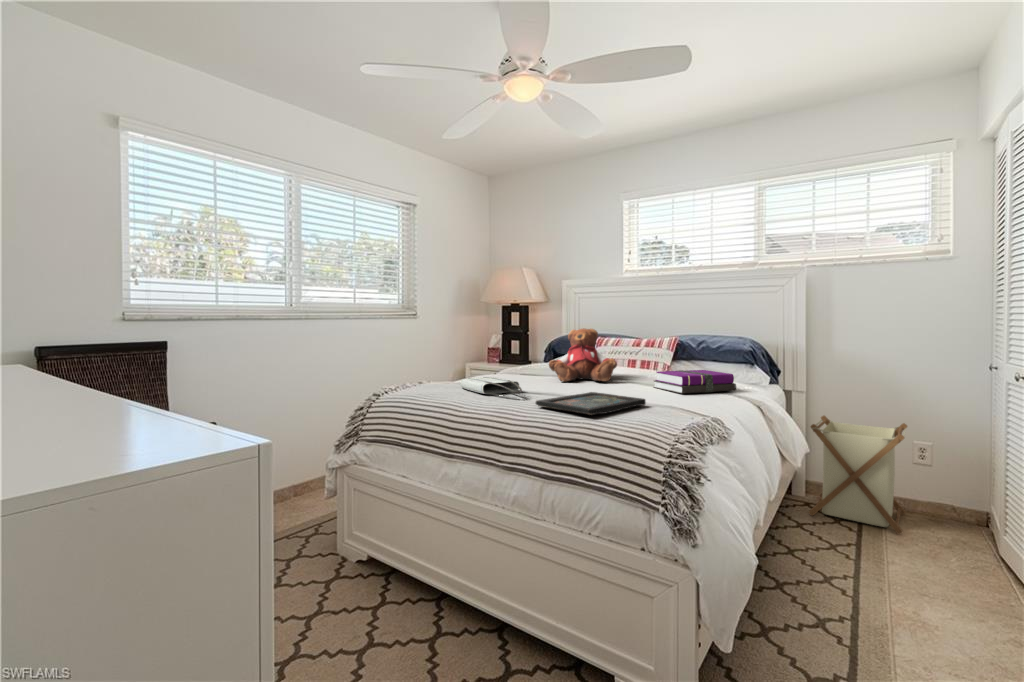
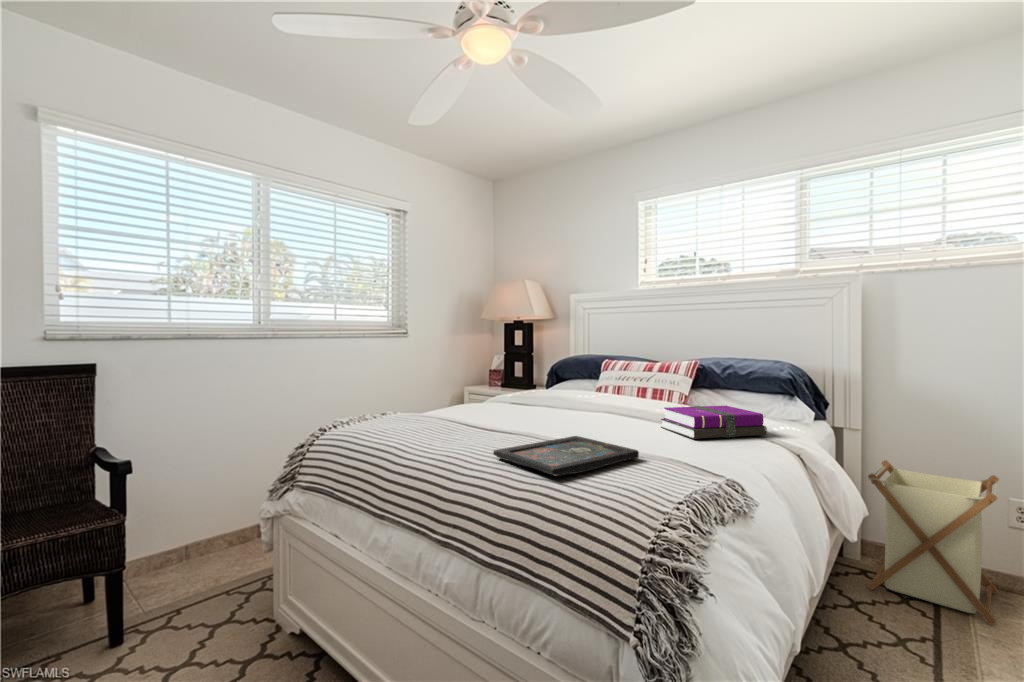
teddy bear: present [549,328,617,381] -> none [538,351,619,417]
tote bag: present [460,377,522,395] -> none [422,411,490,438]

